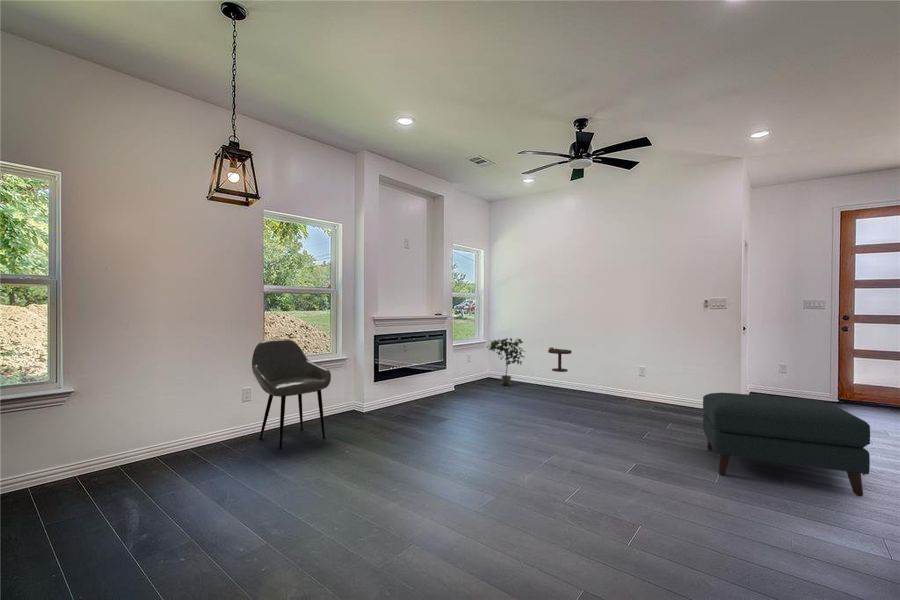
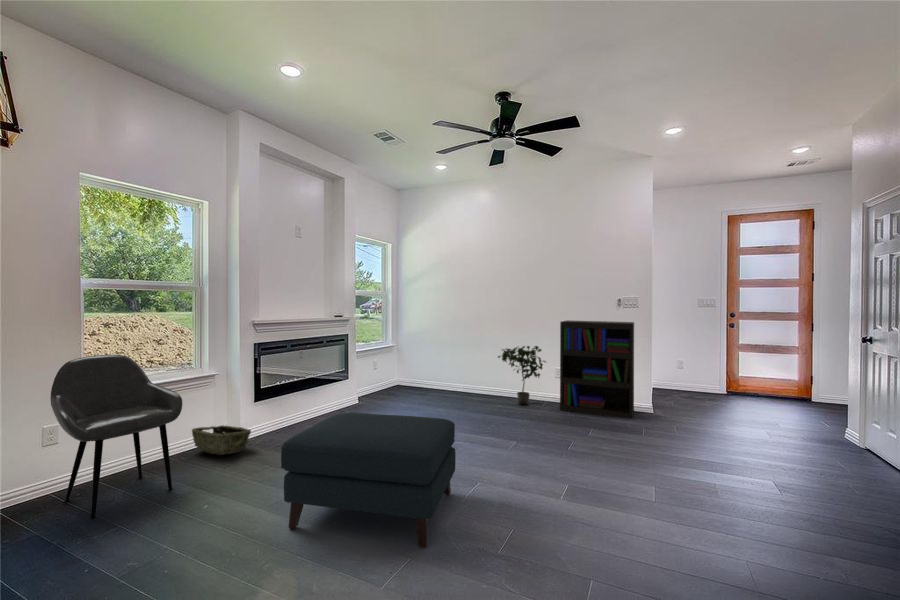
bookshelf: none [643,321,722,418] -> present [560,320,634,419]
potted plant: present [487,338,524,386] -> present [498,346,546,405]
side table: present [548,347,572,372] -> none [463,350,487,396]
ottoman: present [703,393,870,497] -> present [281,412,456,548]
woven basket: none [332,398,374,420] -> present [192,425,251,455]

